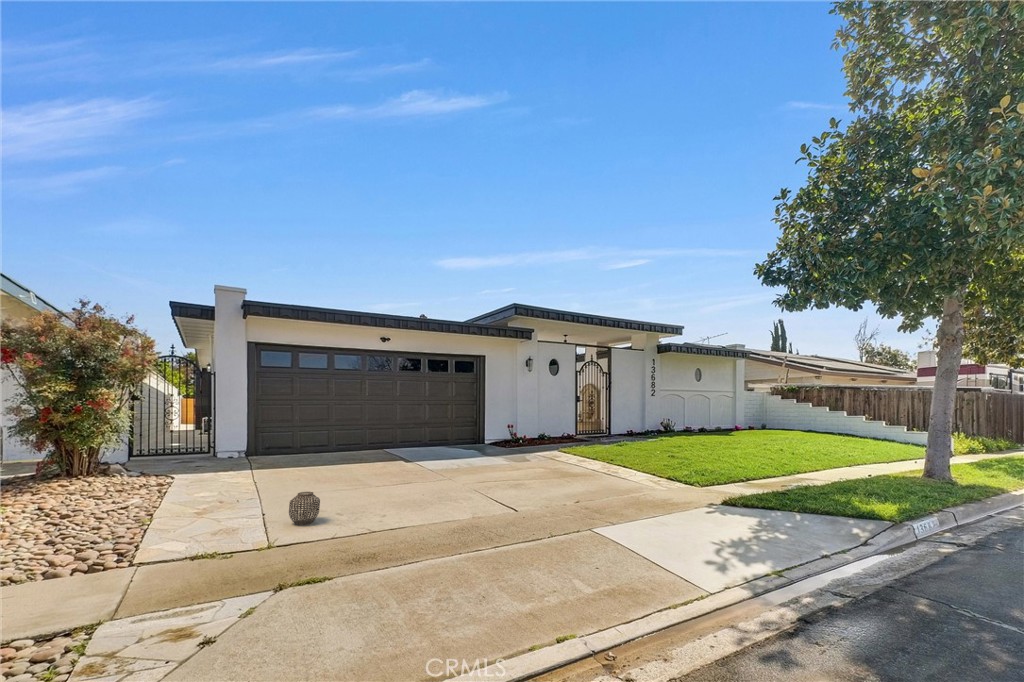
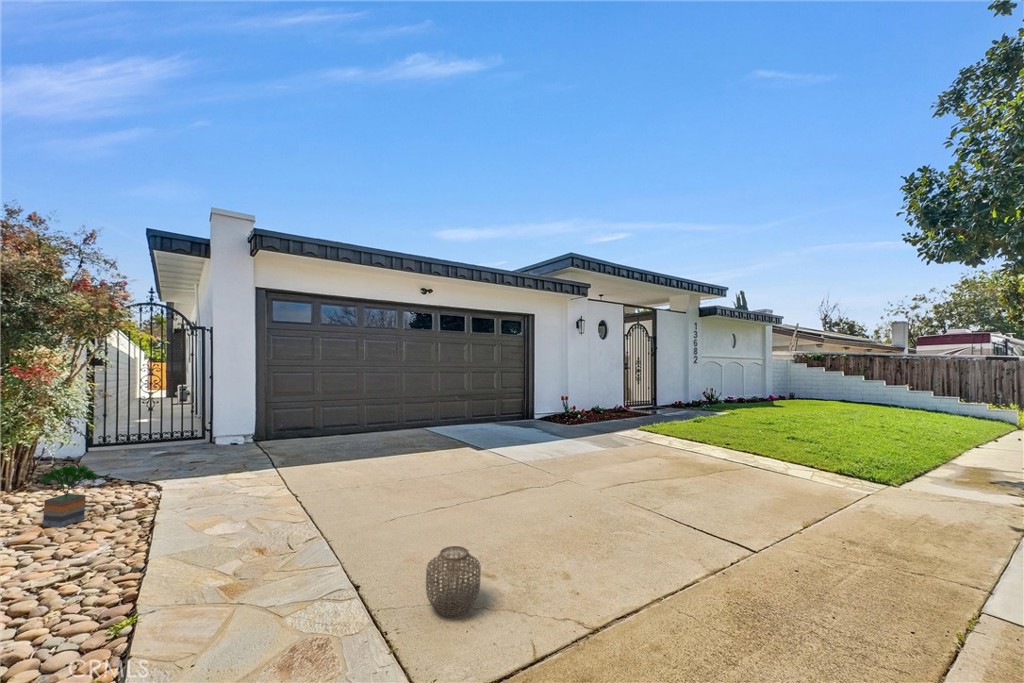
potted tree: none [103,457,136,492] -> present [40,465,98,527]

